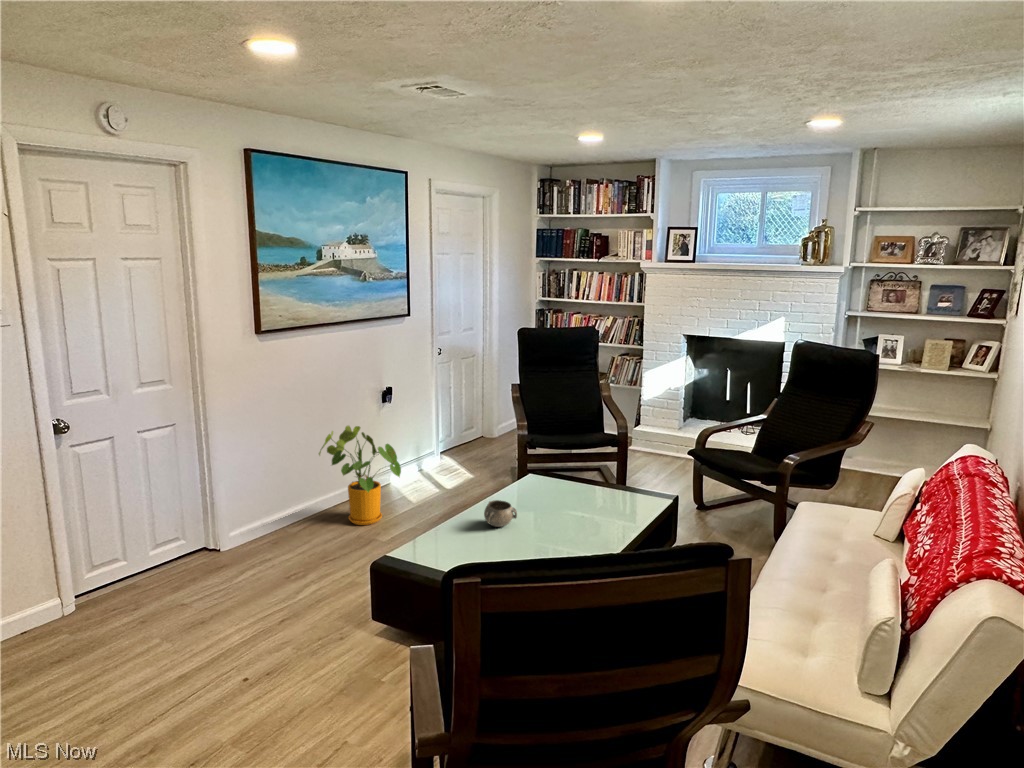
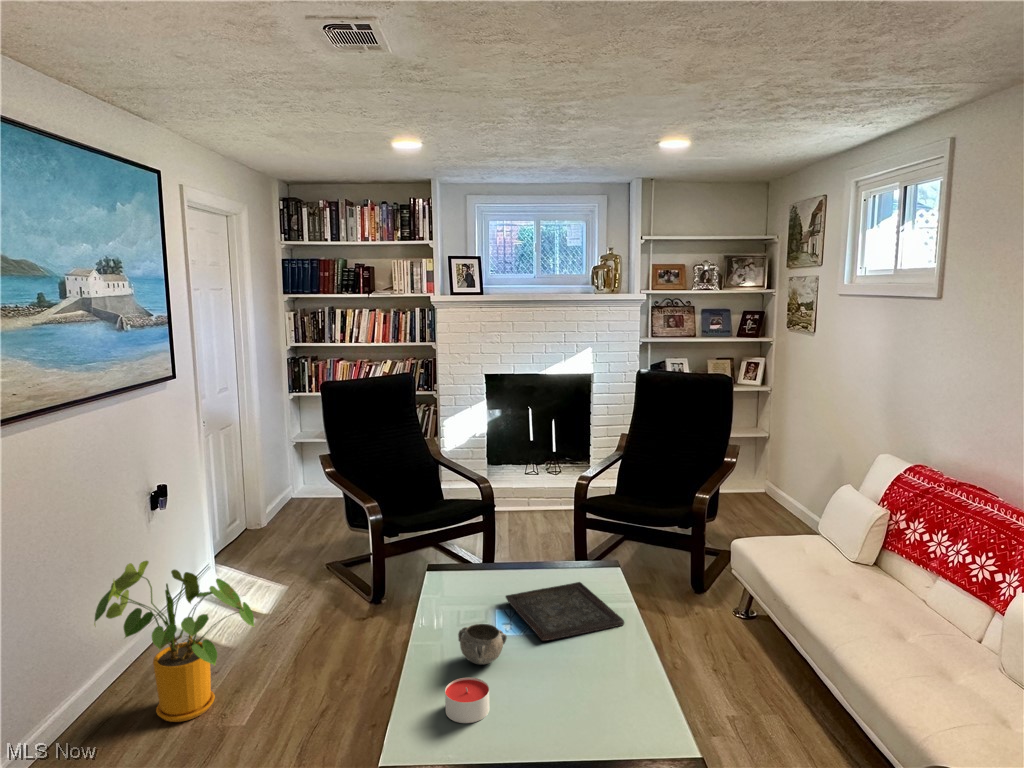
tray: none [546,496,621,531] -> present [506,582,624,641]
candle: none [443,525,472,550] -> present [445,678,489,723]

